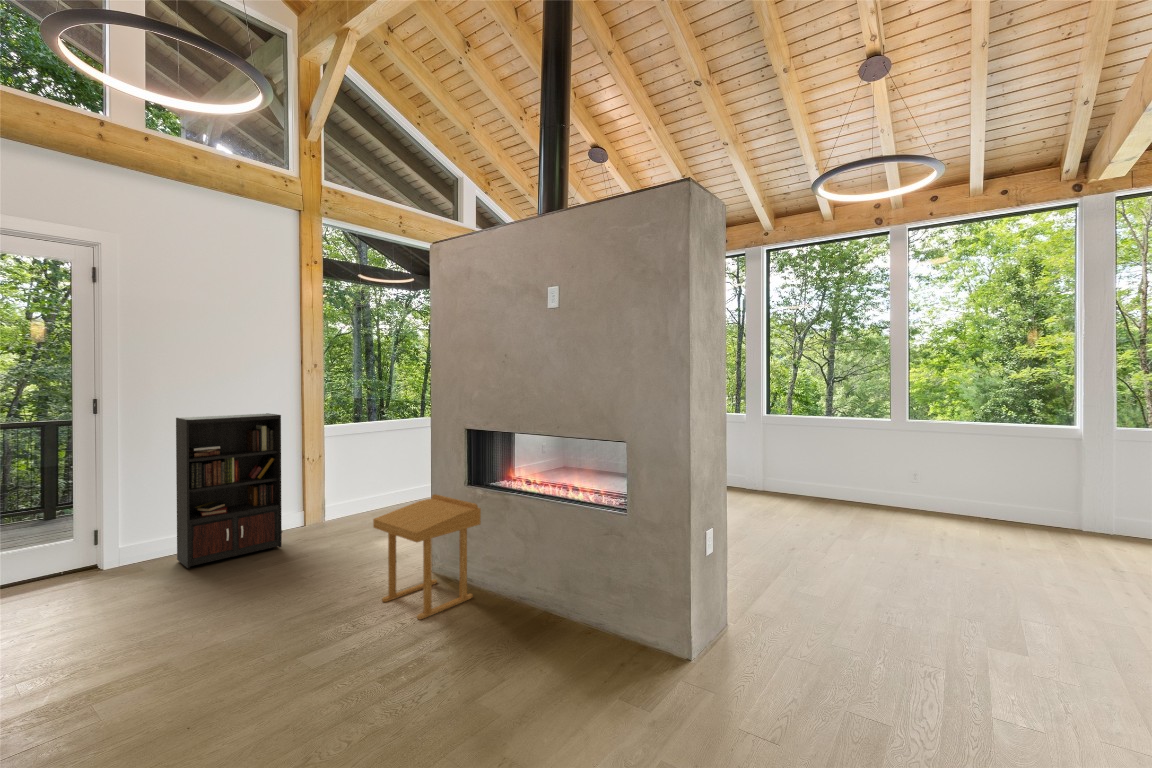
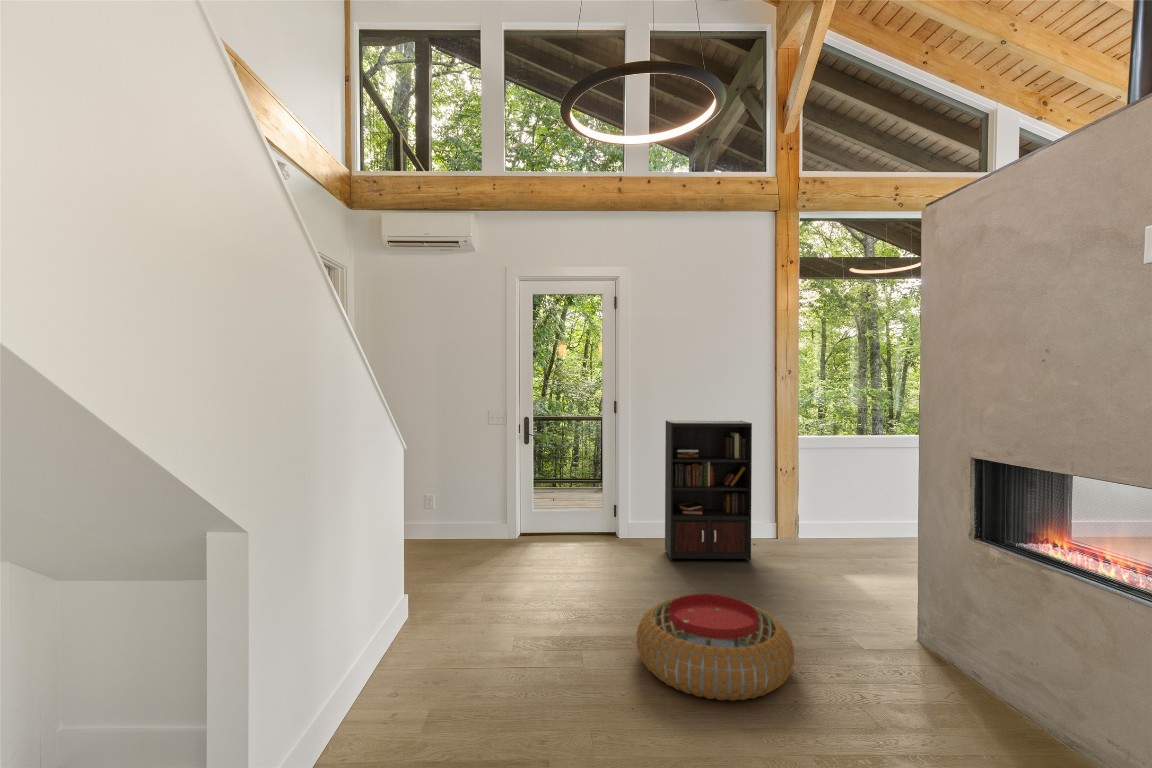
side table: present [373,494,481,619] -> none [837,541,996,704]
pouf: none [168,580,343,686] -> present [636,594,794,701]

